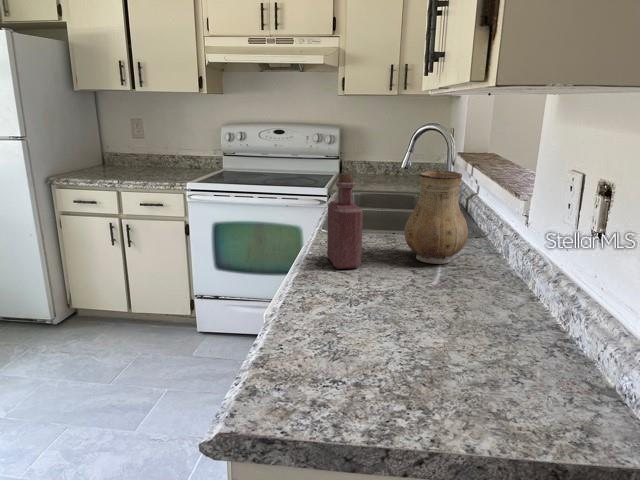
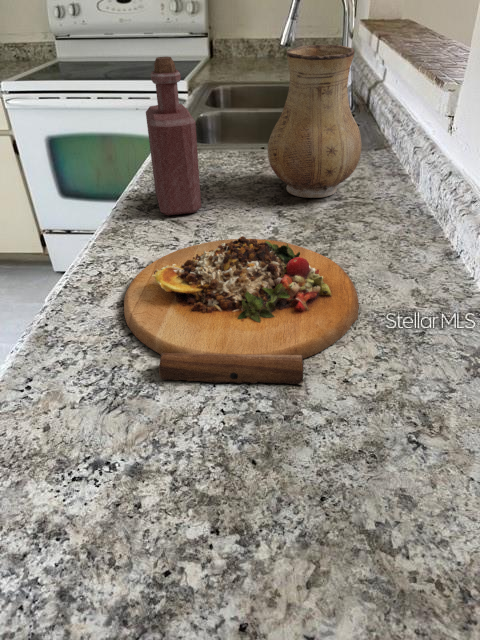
cutting board: none [325,276,476,355] -> present [124,236,359,385]

